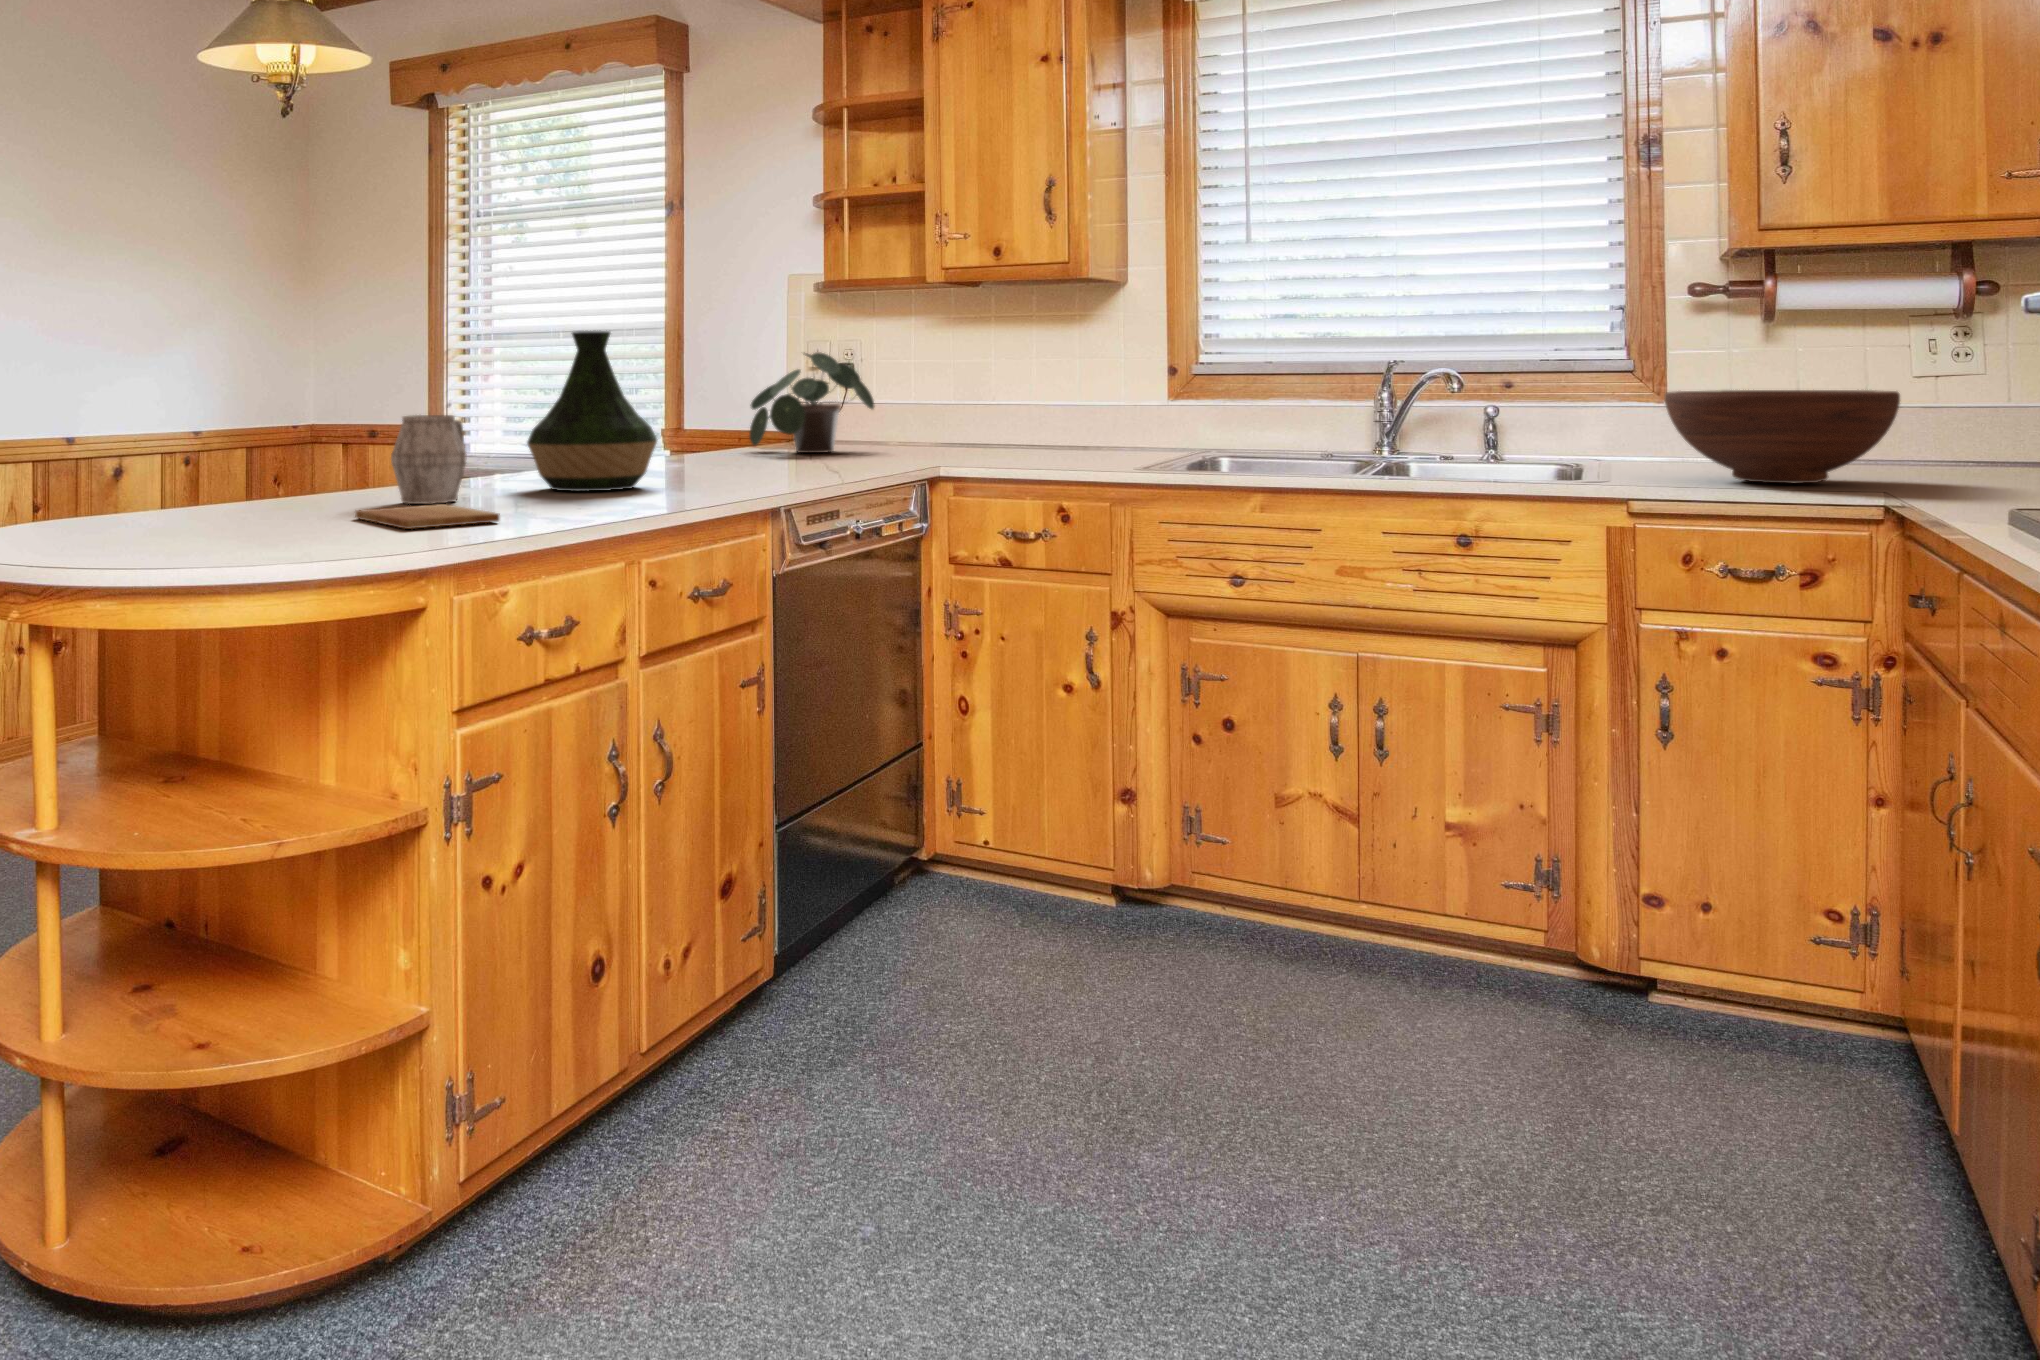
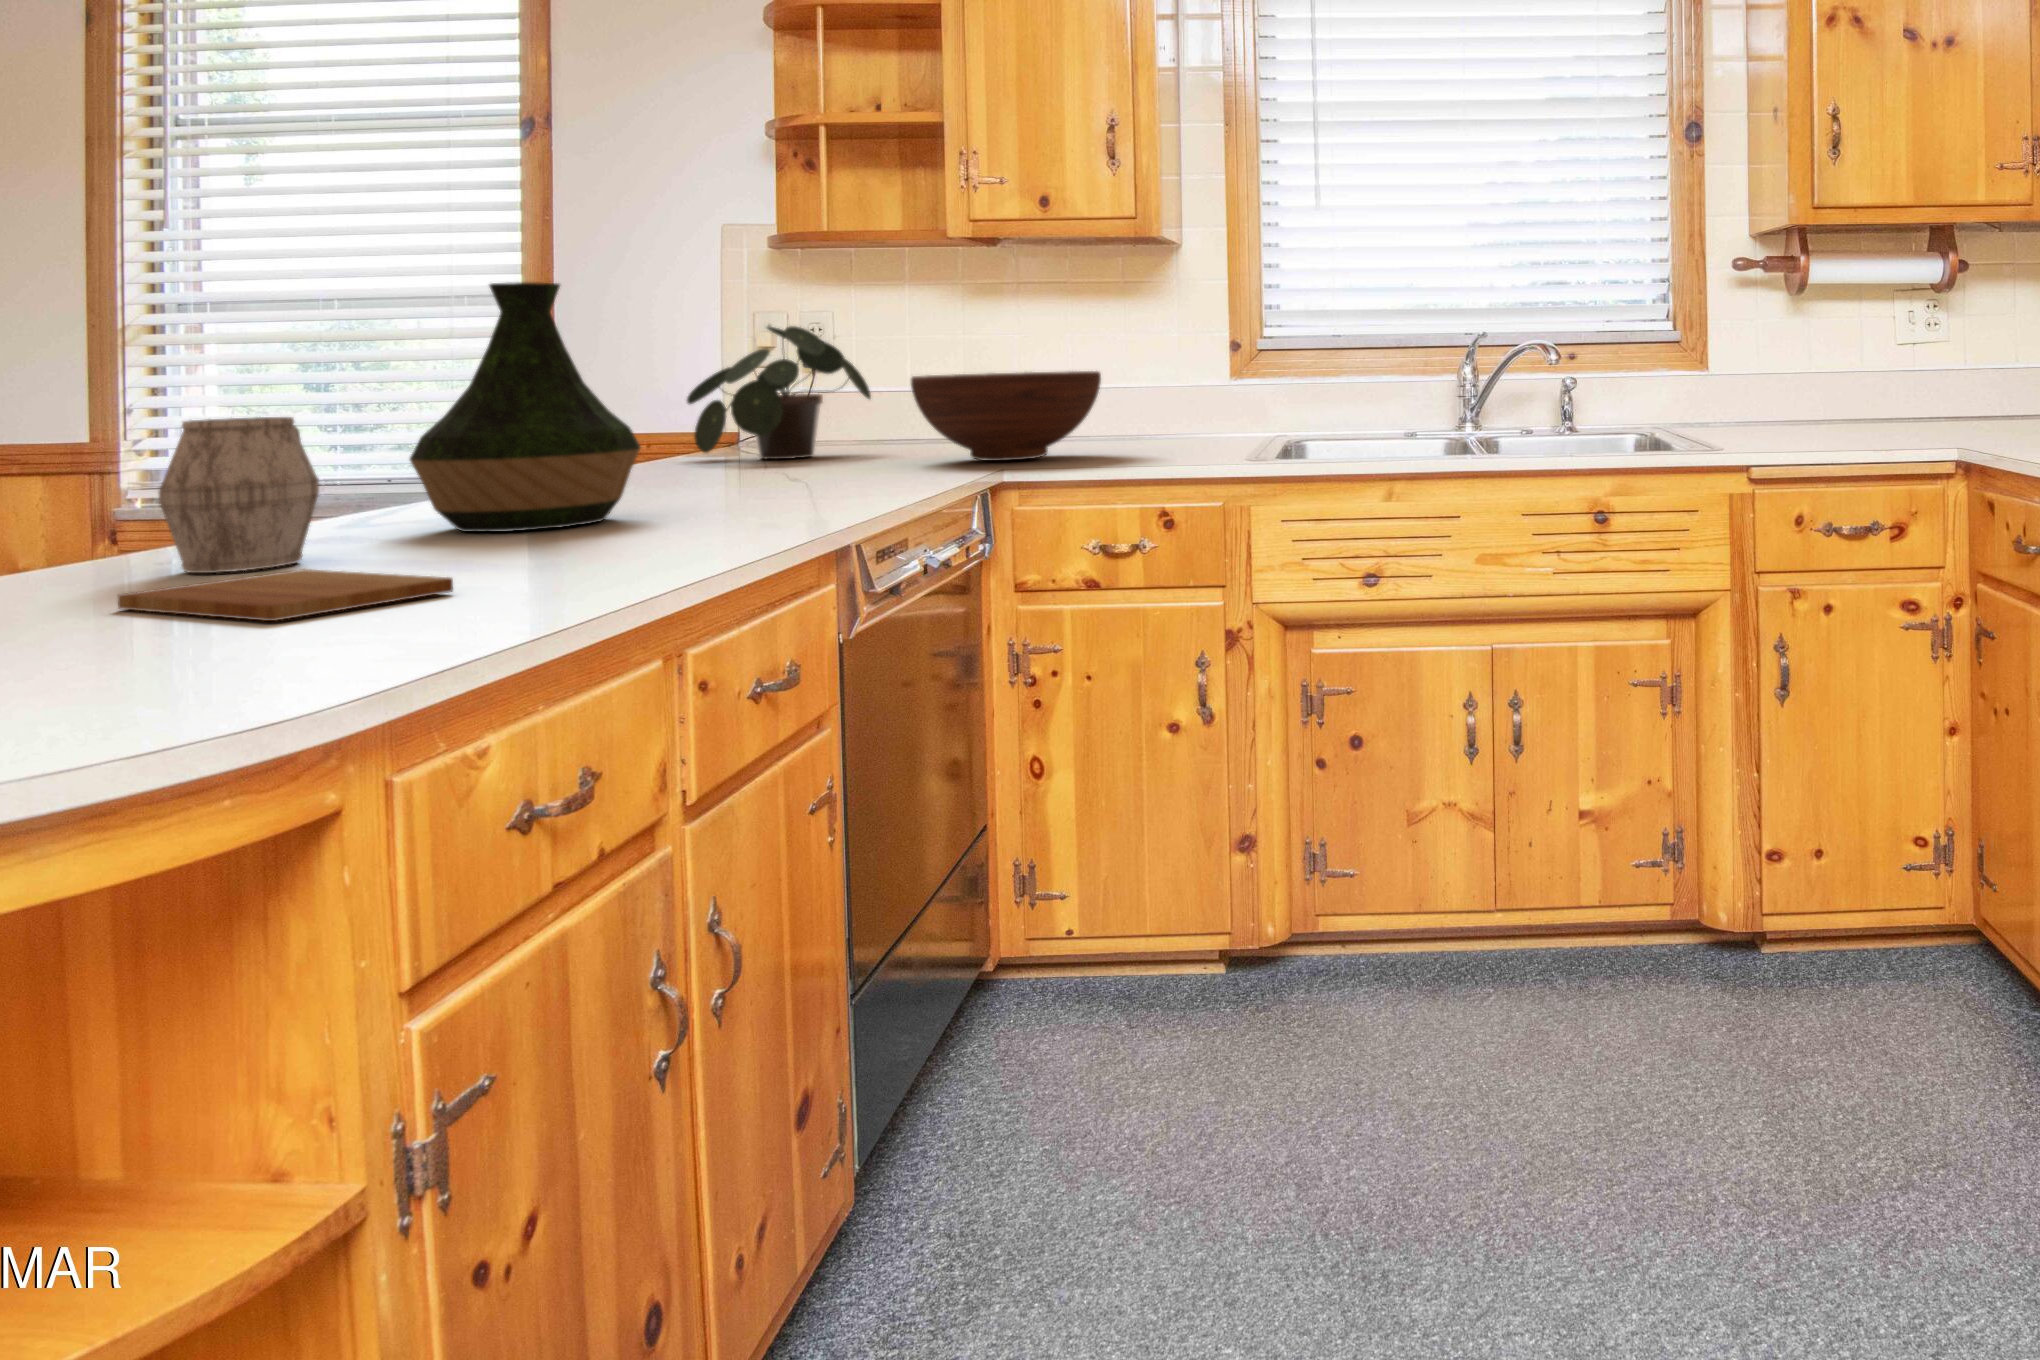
fruit bowl: present [1664,390,1900,483] -> present [911,371,1101,461]

